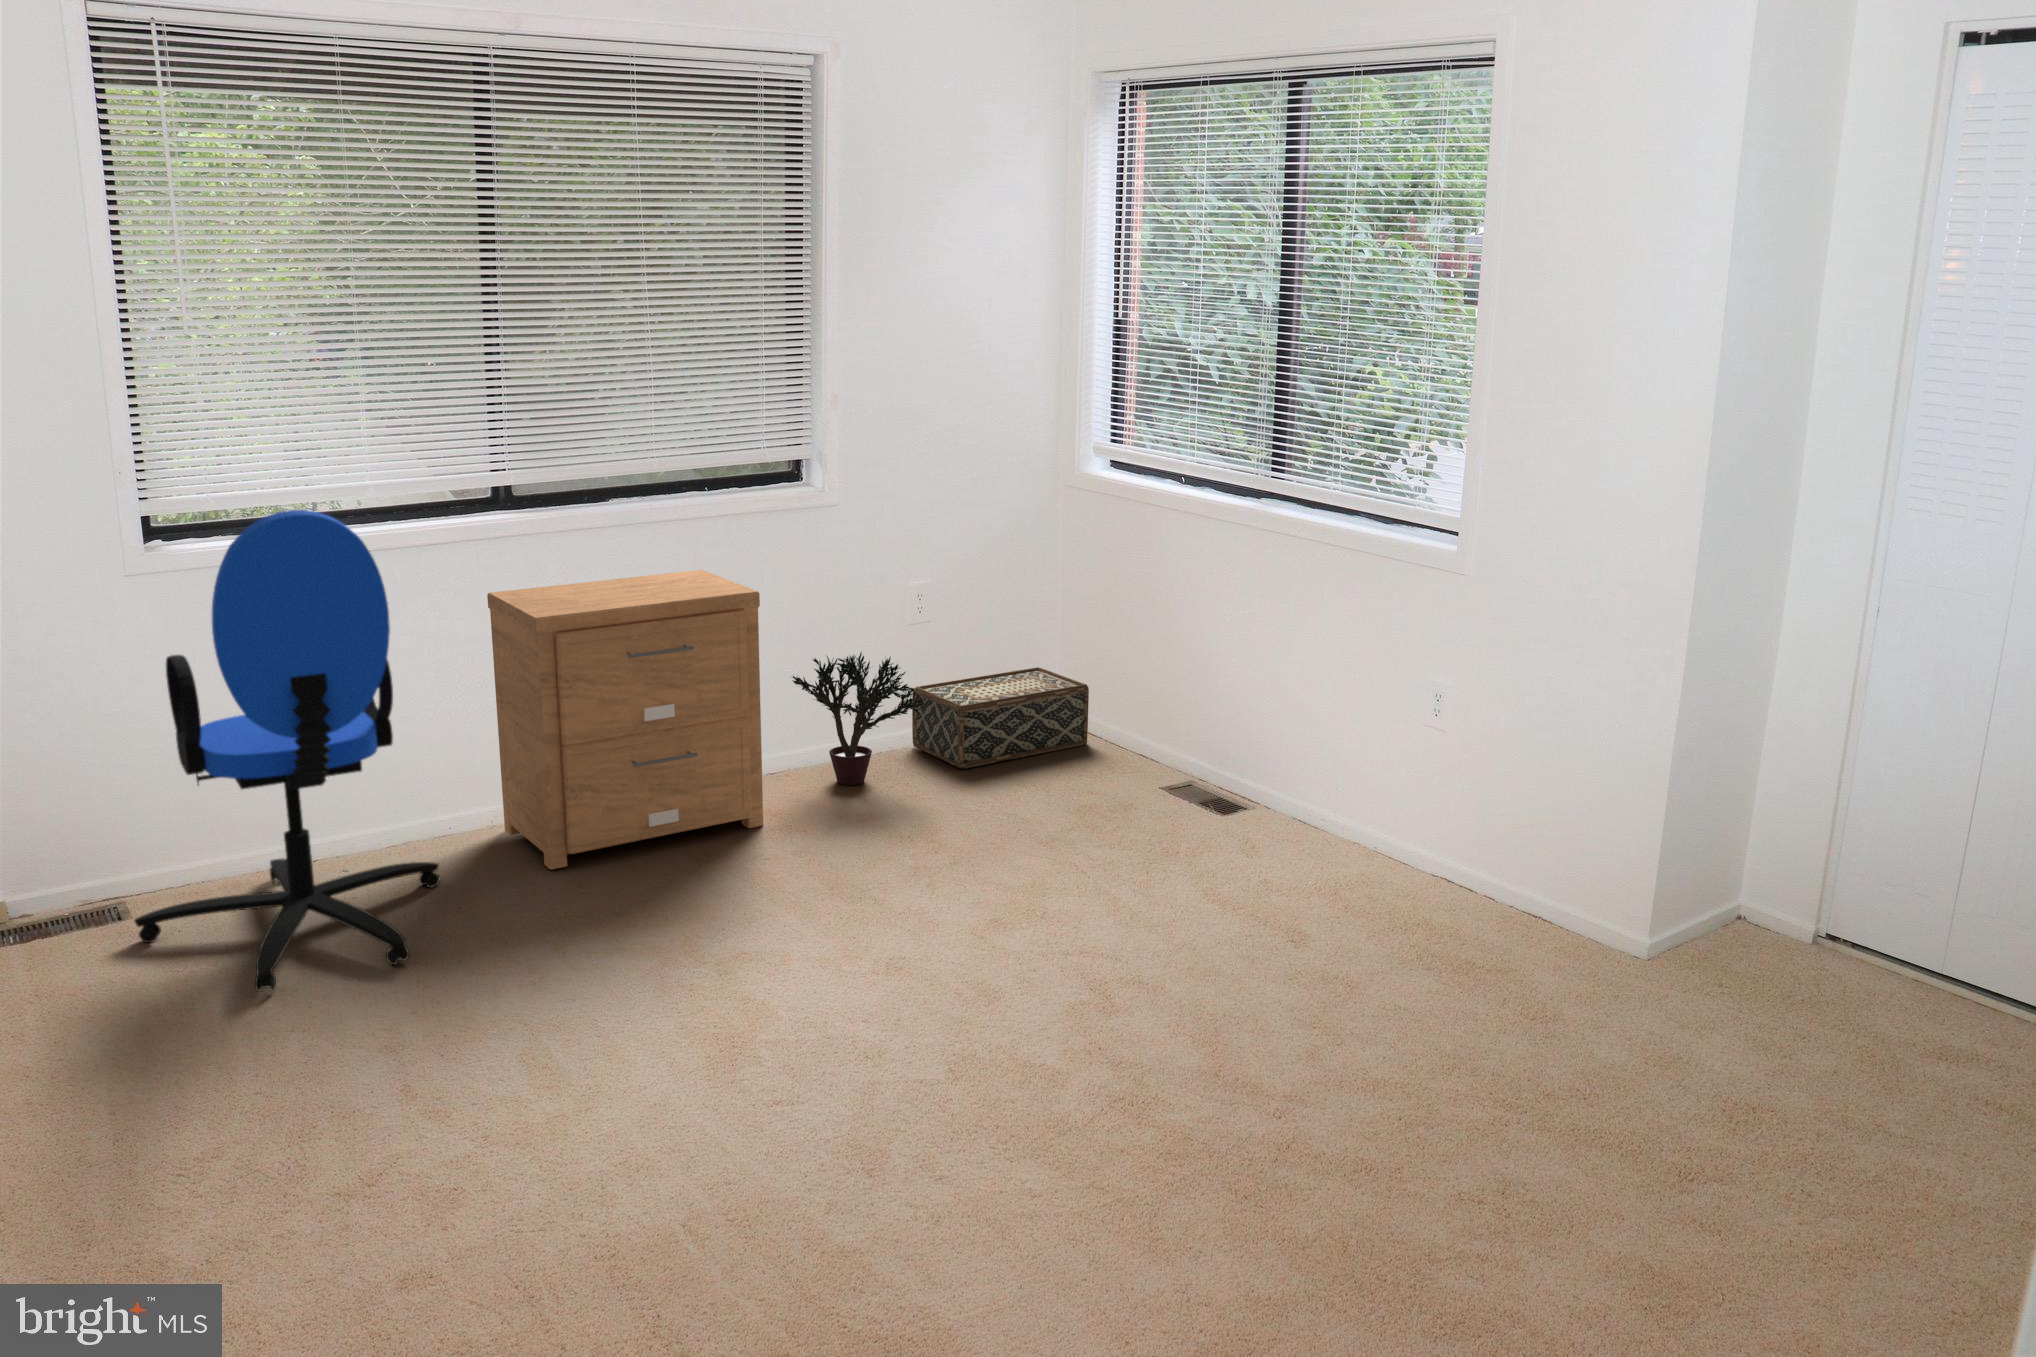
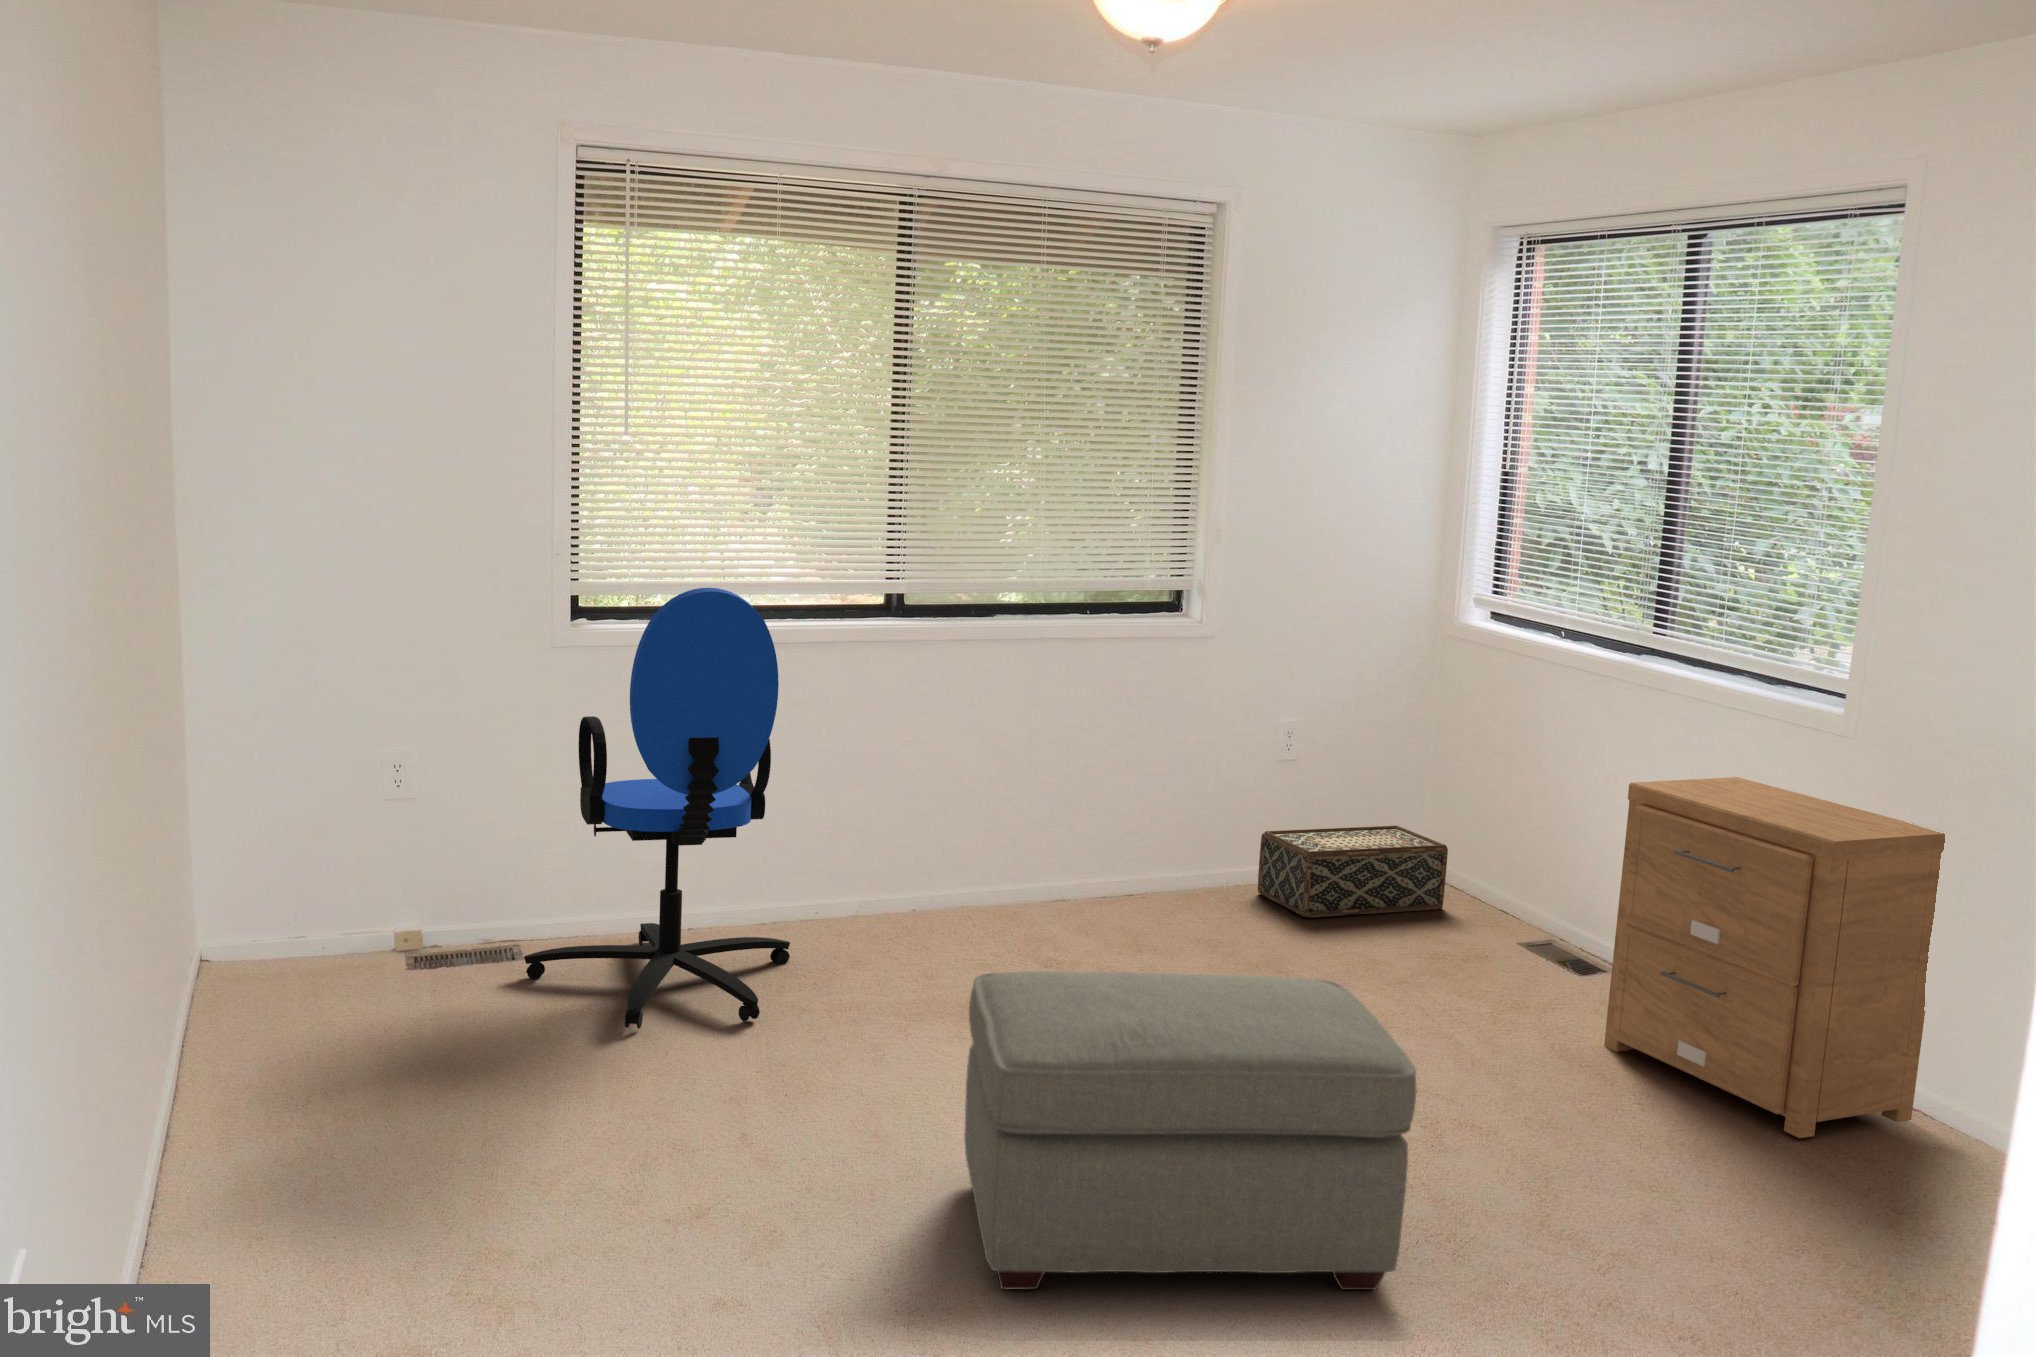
nightstand: present [487,570,763,870] -> present [1604,777,1945,1138]
potted plant: present [792,652,924,785] -> none [1137,784,1272,921]
ottoman: none [635,880,1114,1272] -> present [964,971,1417,1290]

